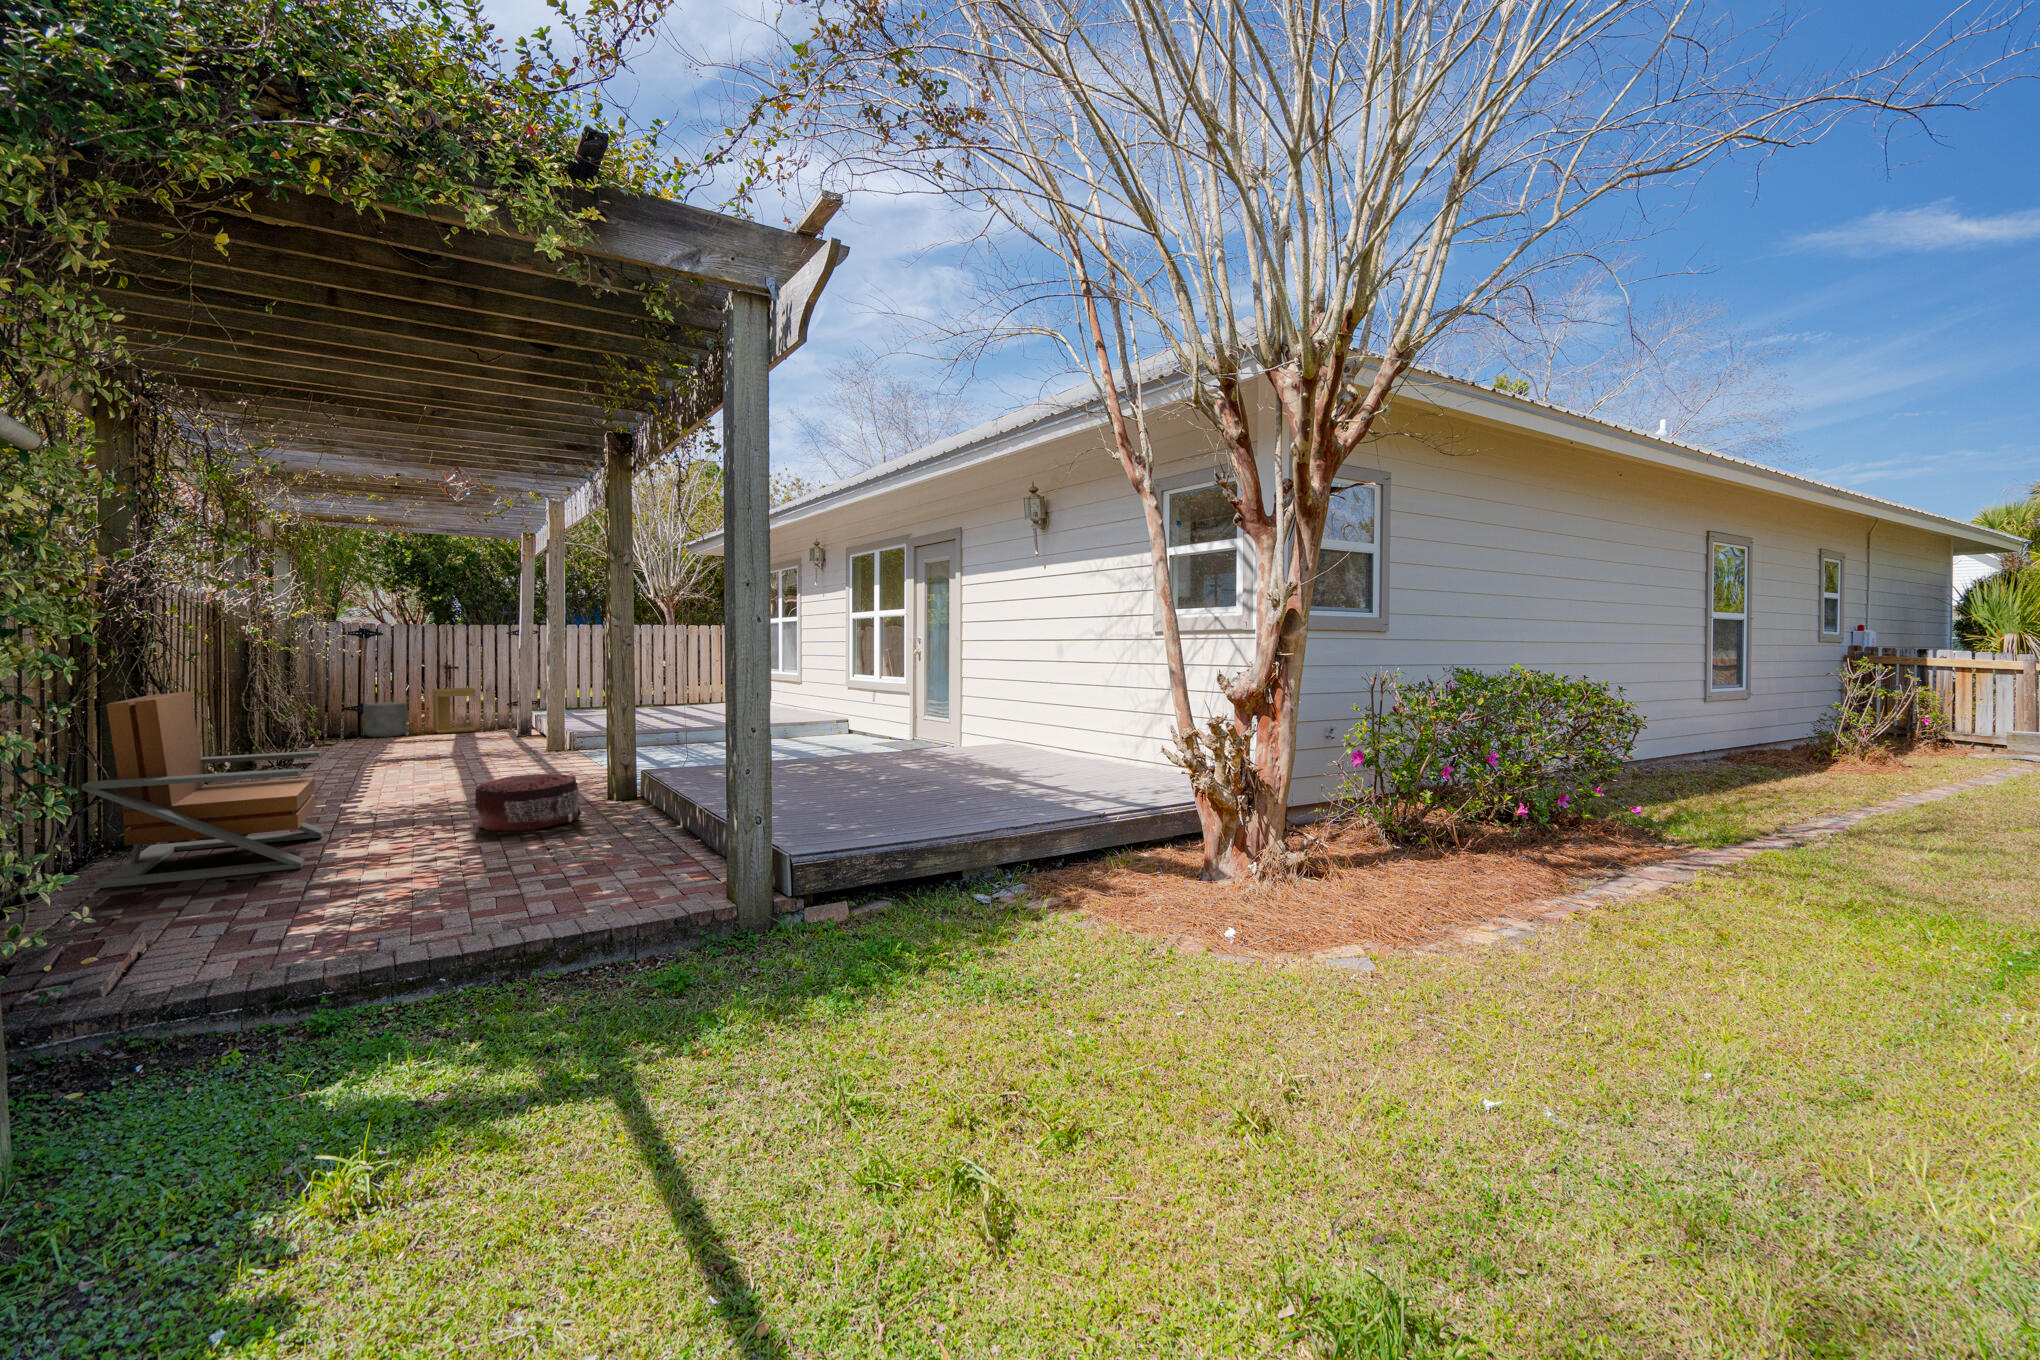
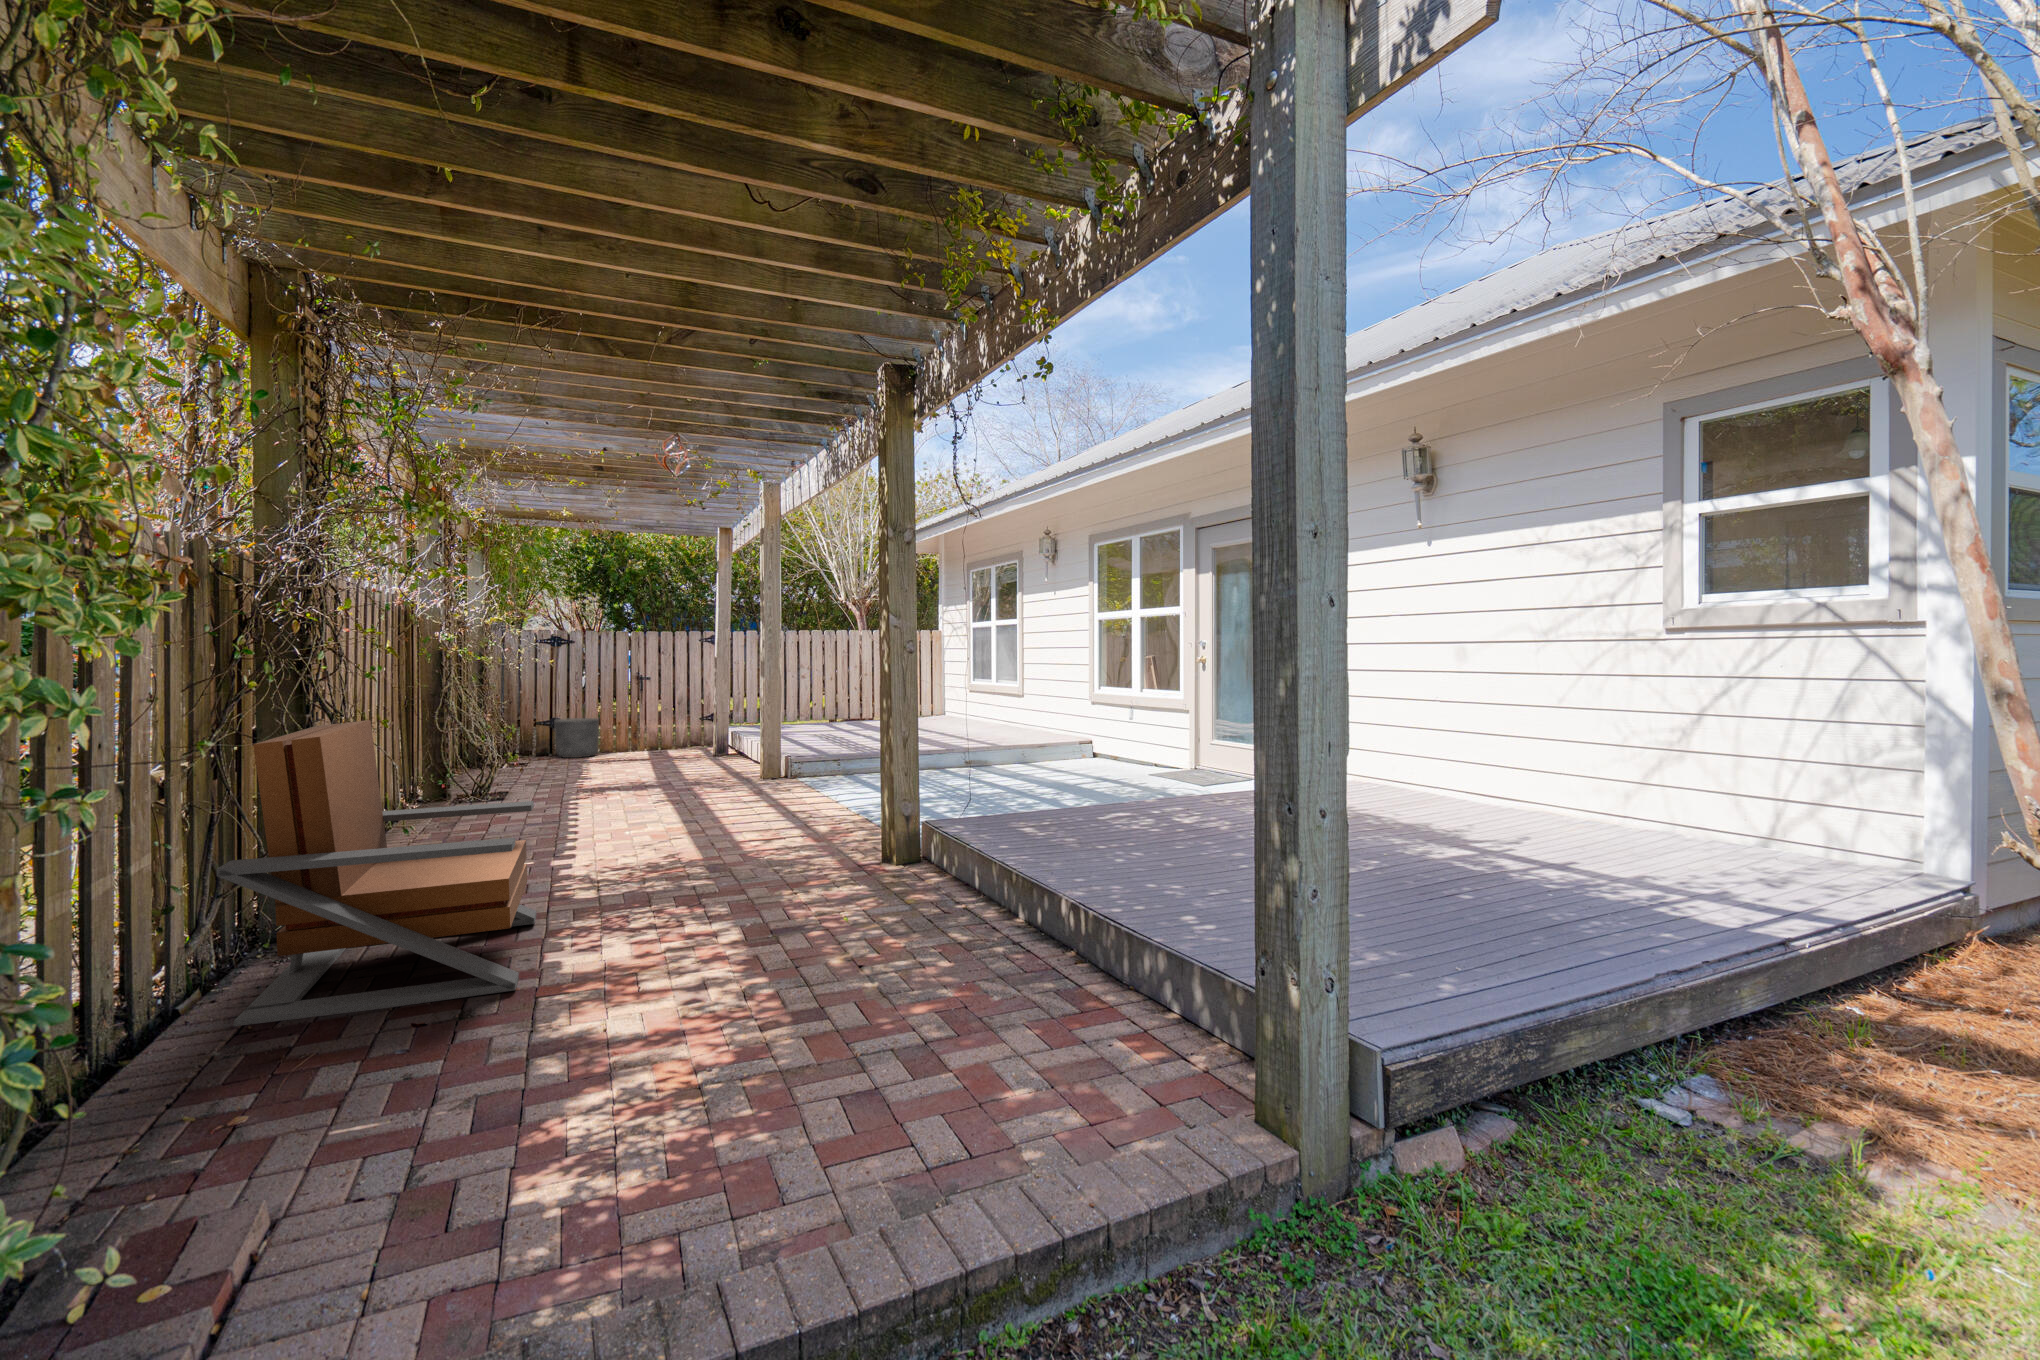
side table: present [432,688,476,734] -> none [624,702,670,754]
pouf: present [475,773,582,831] -> none [727,829,862,918]

